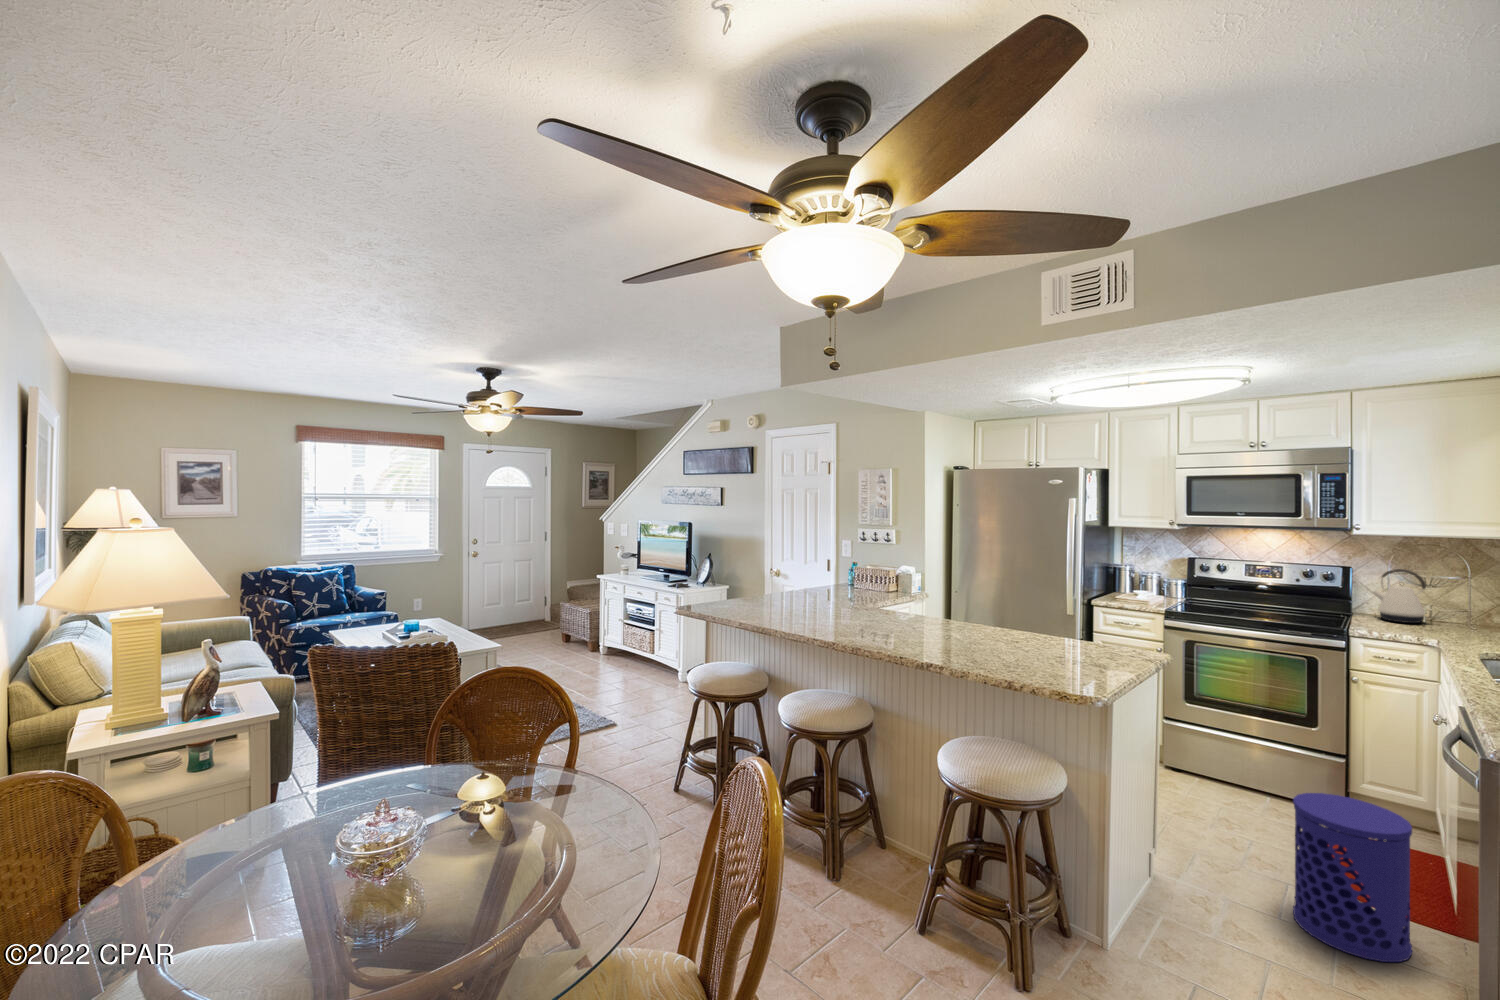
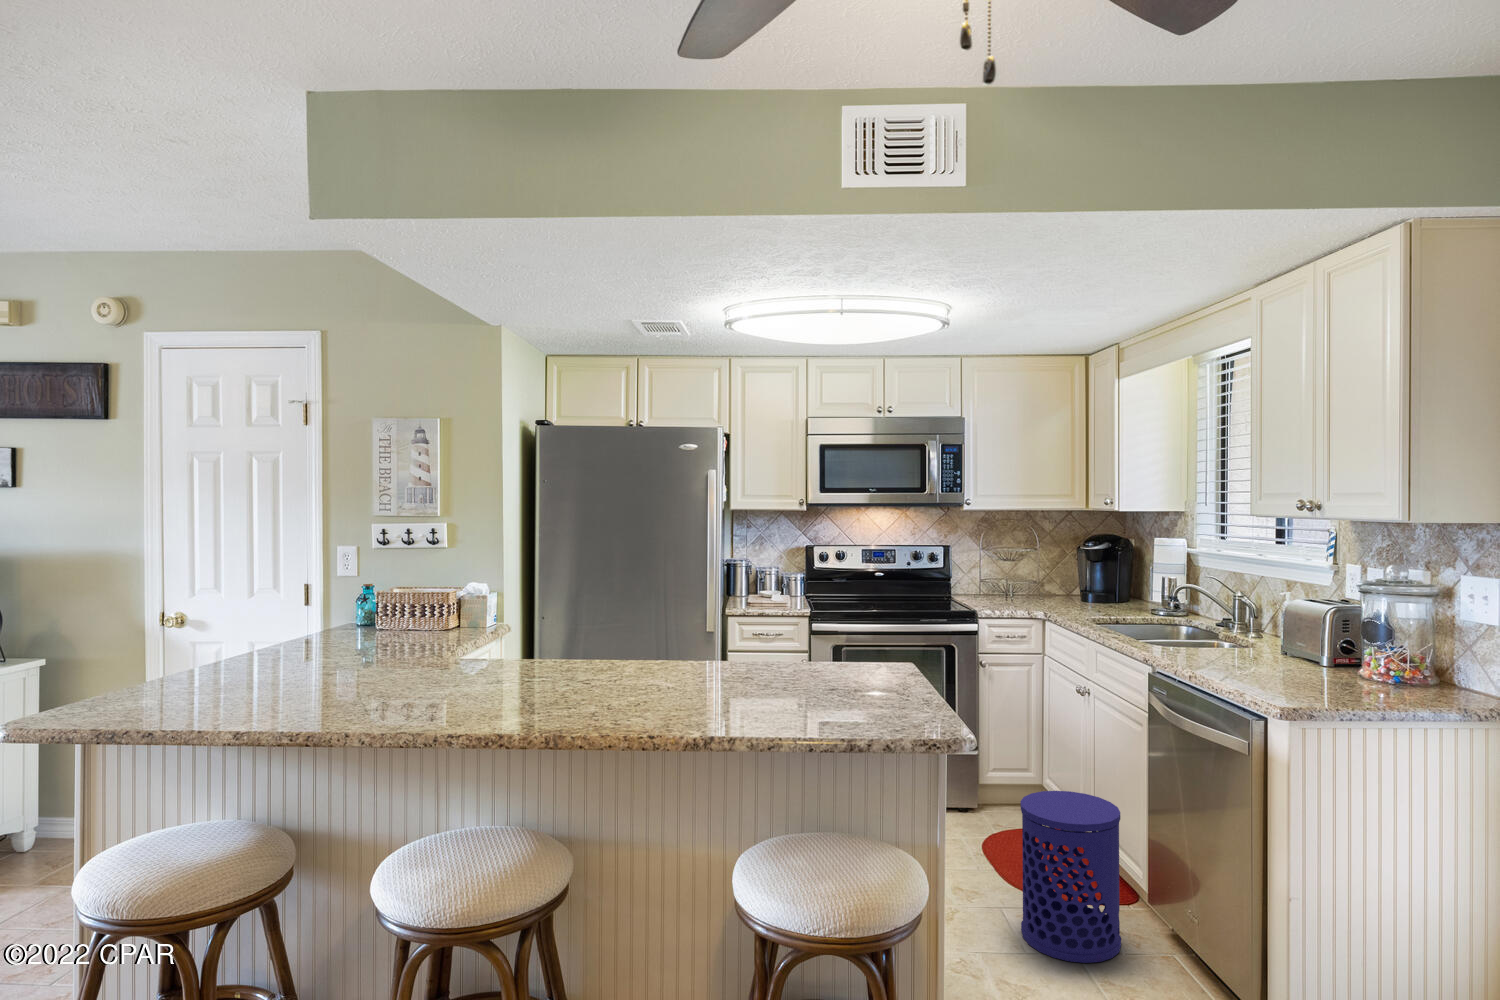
kettle: present [1373,569,1429,623] -> none [973,544,1016,598]

